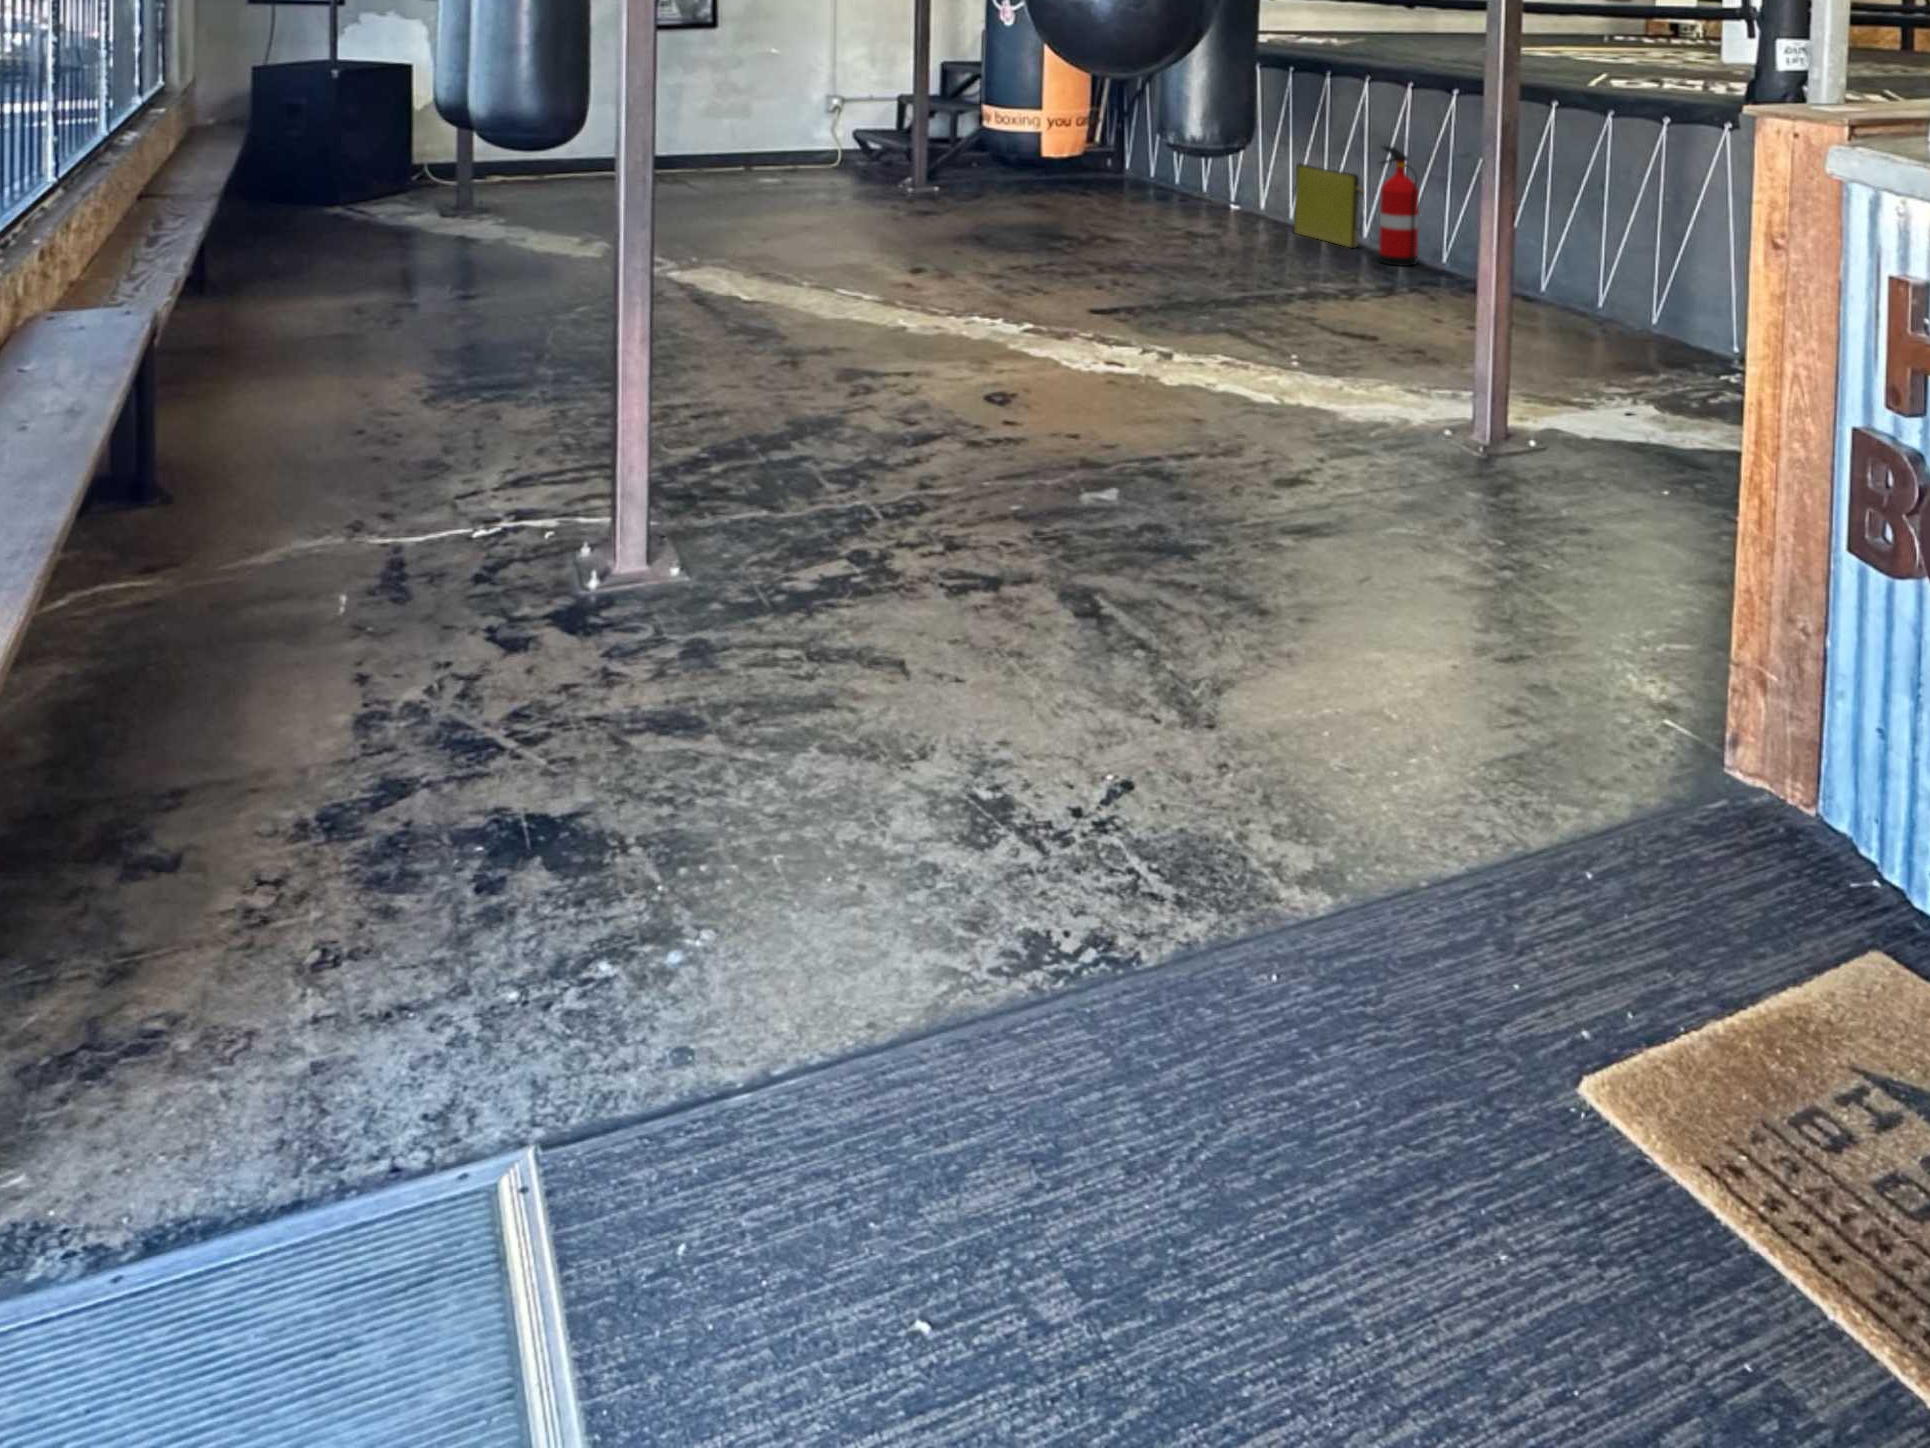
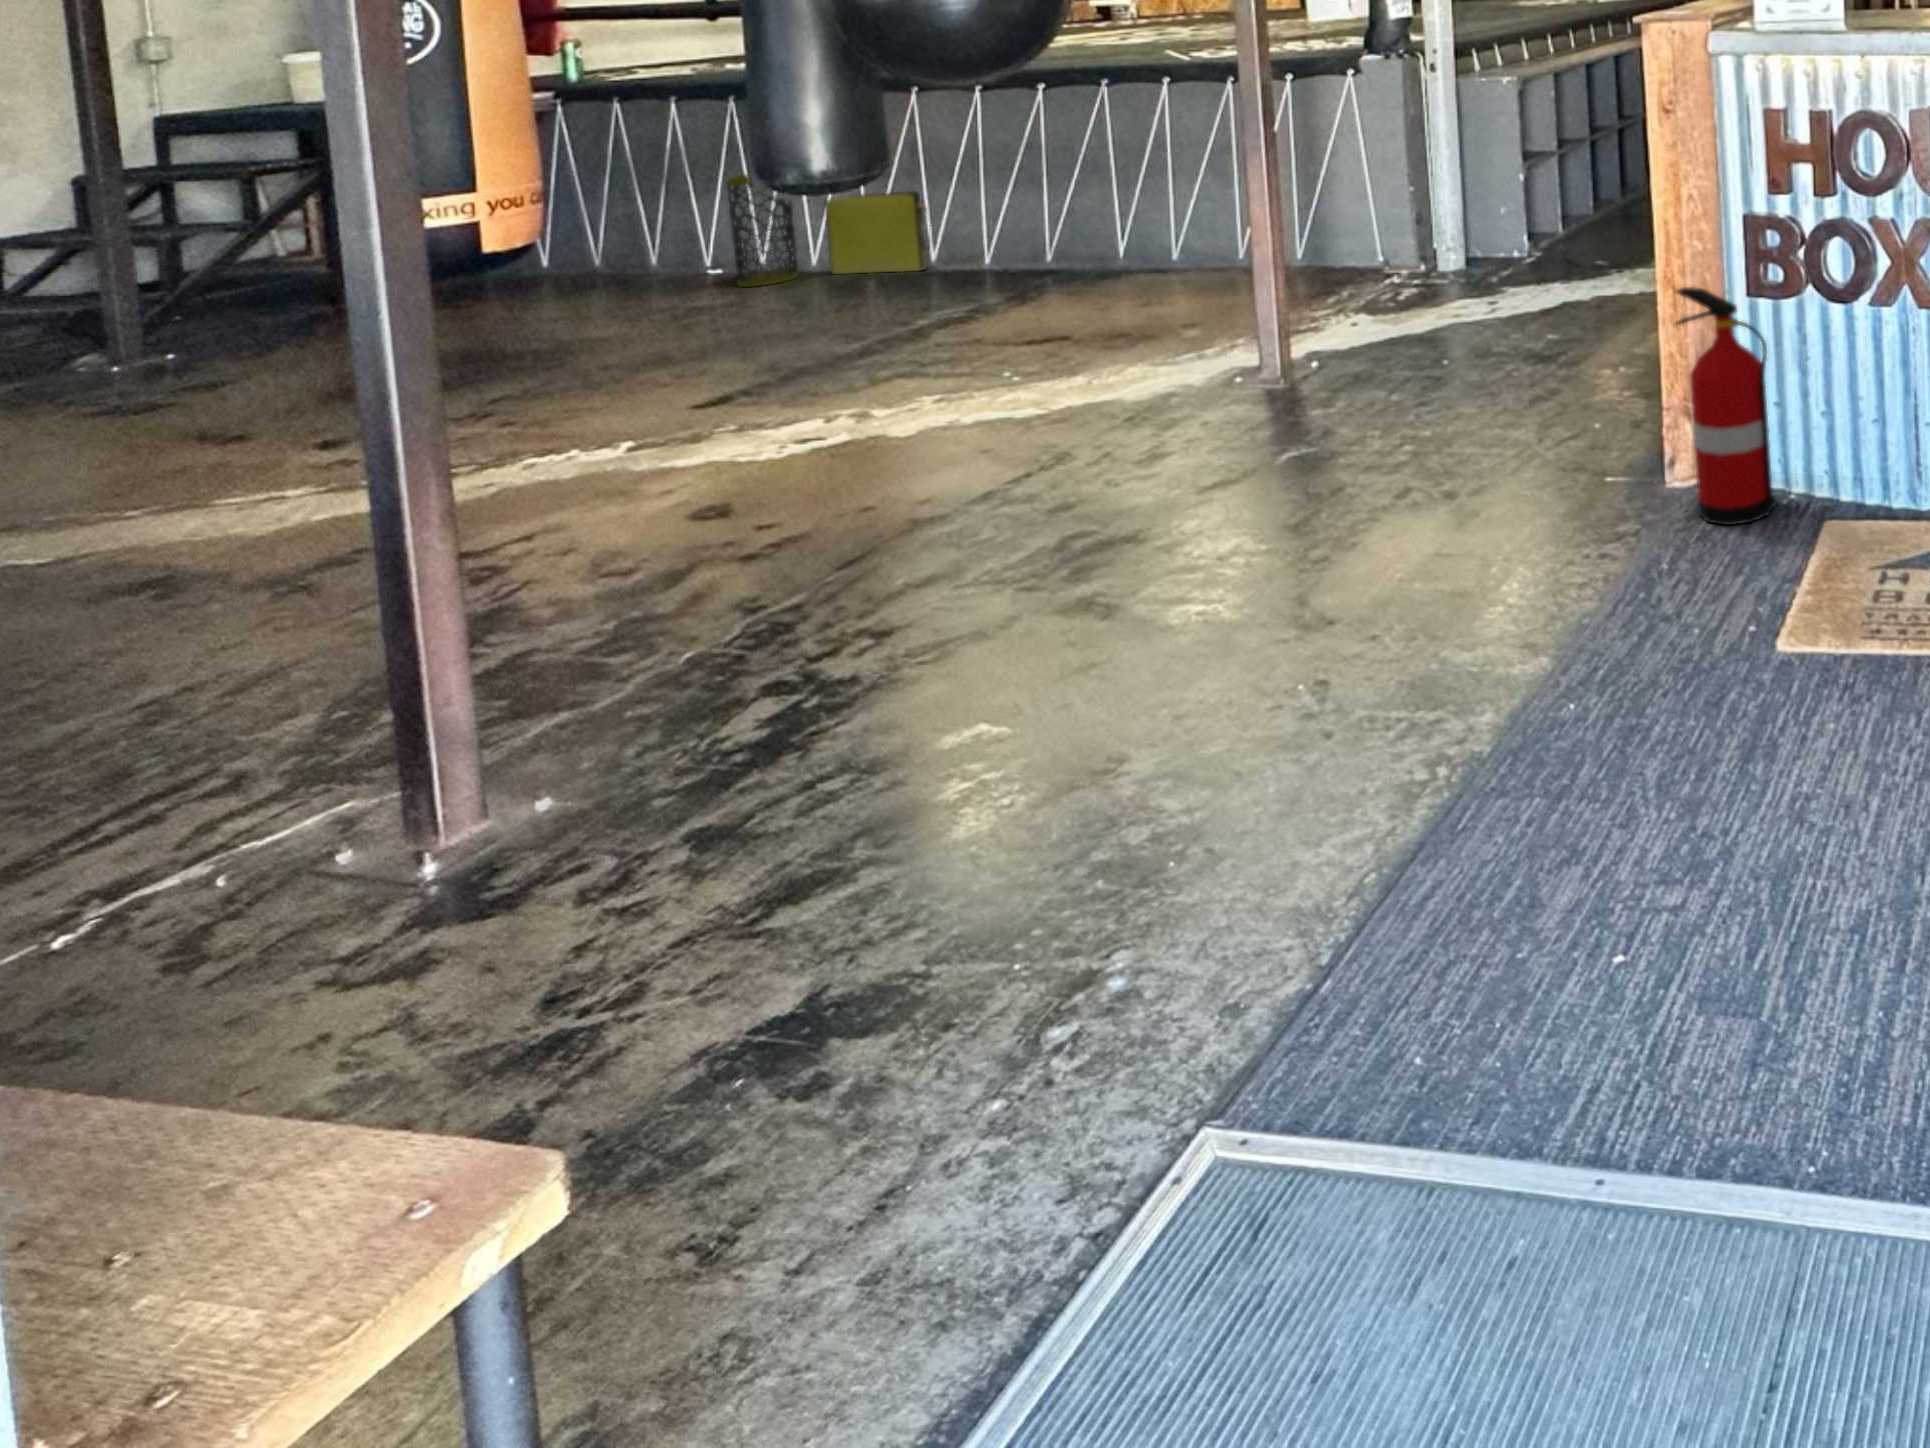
trash can: none [1230,133,1277,231] -> present [725,175,799,287]
fire extinguisher: present [1379,146,1419,266] -> present [1675,287,1776,525]

